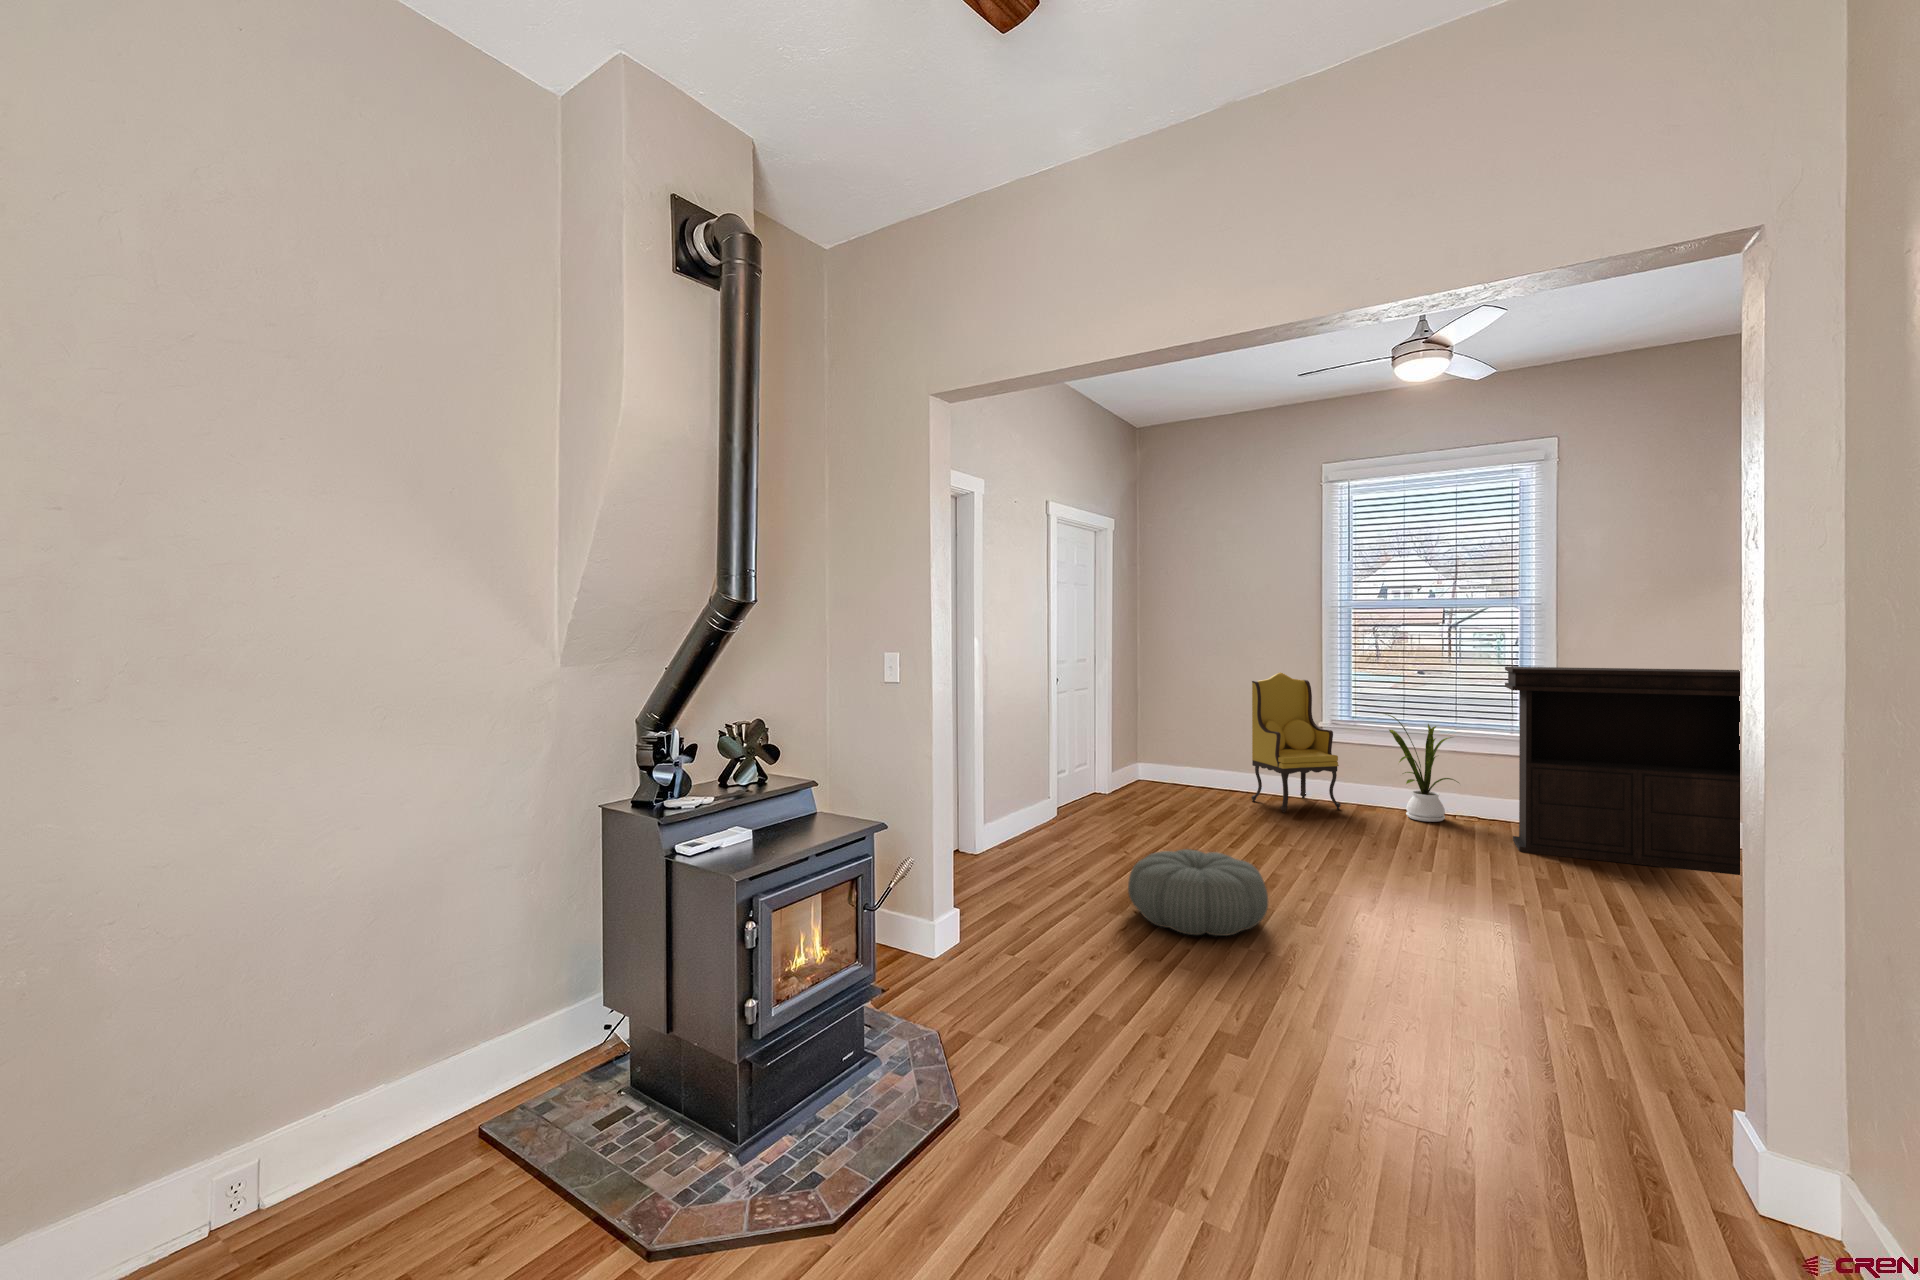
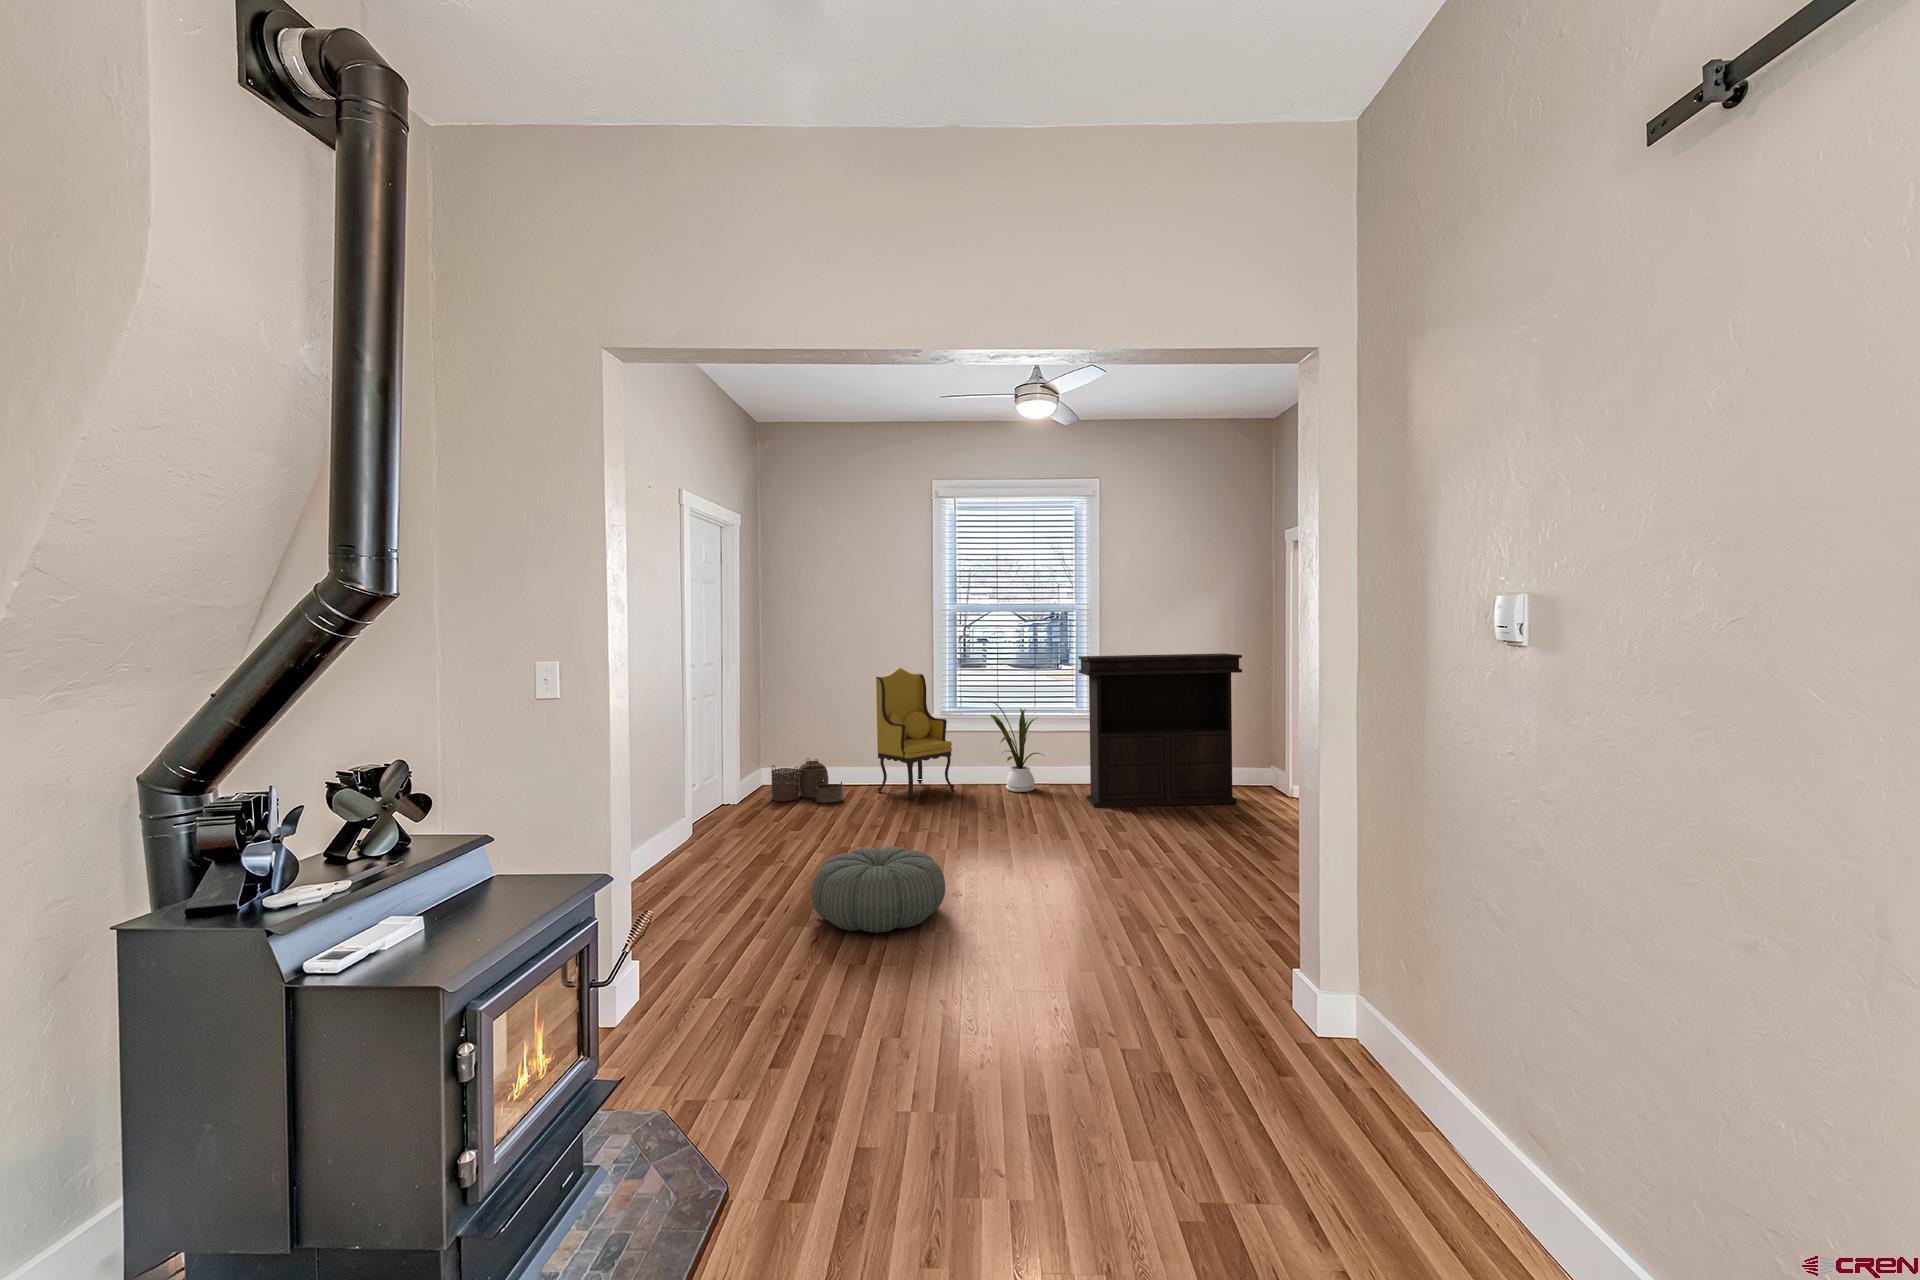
woven basket: none [1141,759,1211,805] -> present [771,758,843,803]

